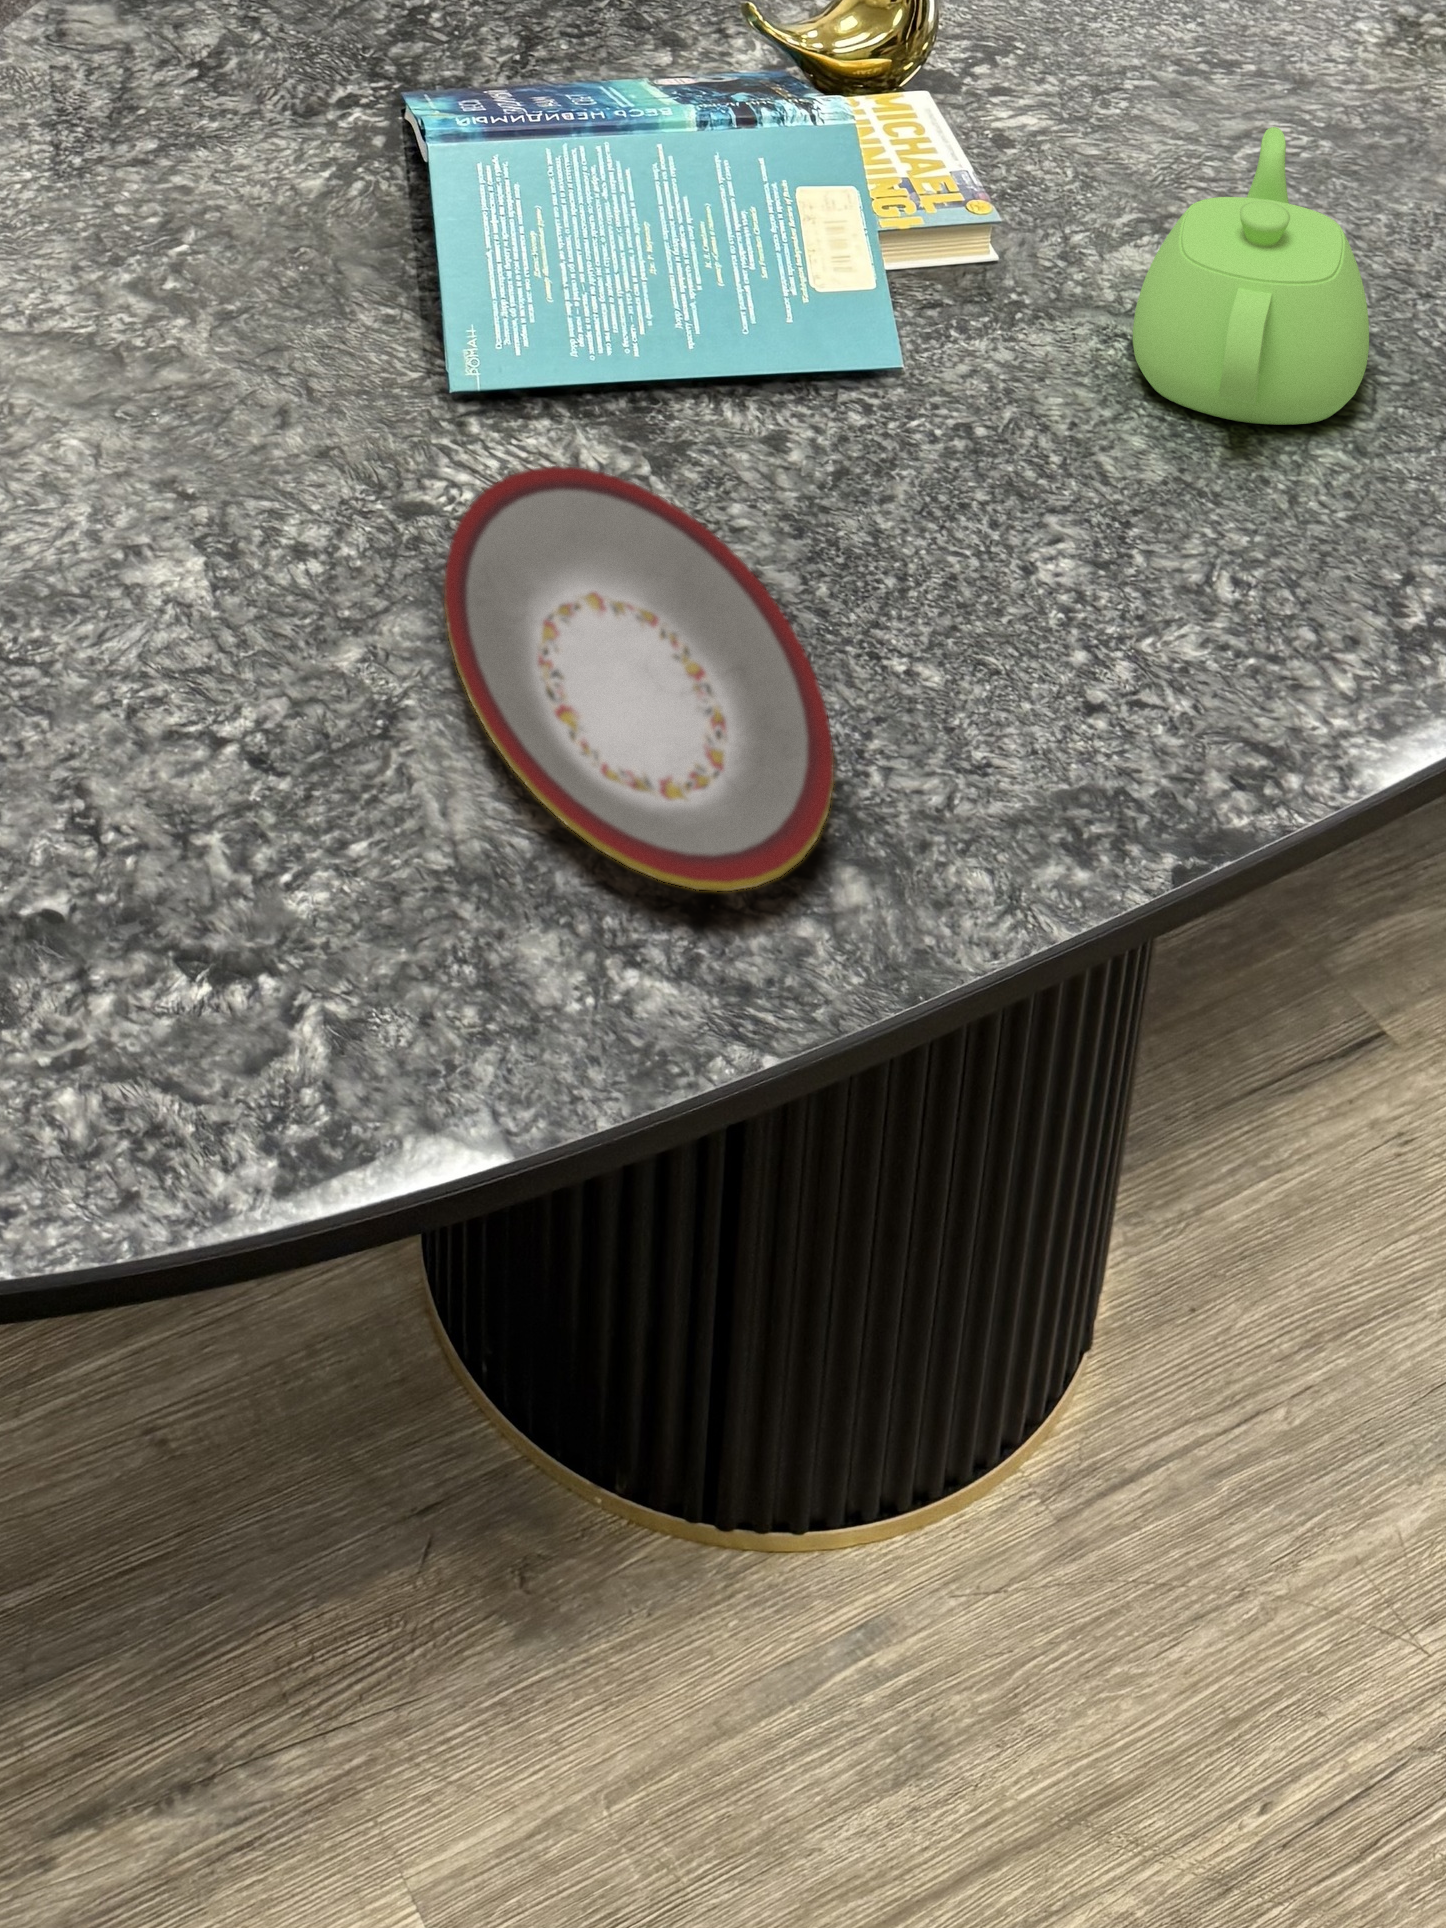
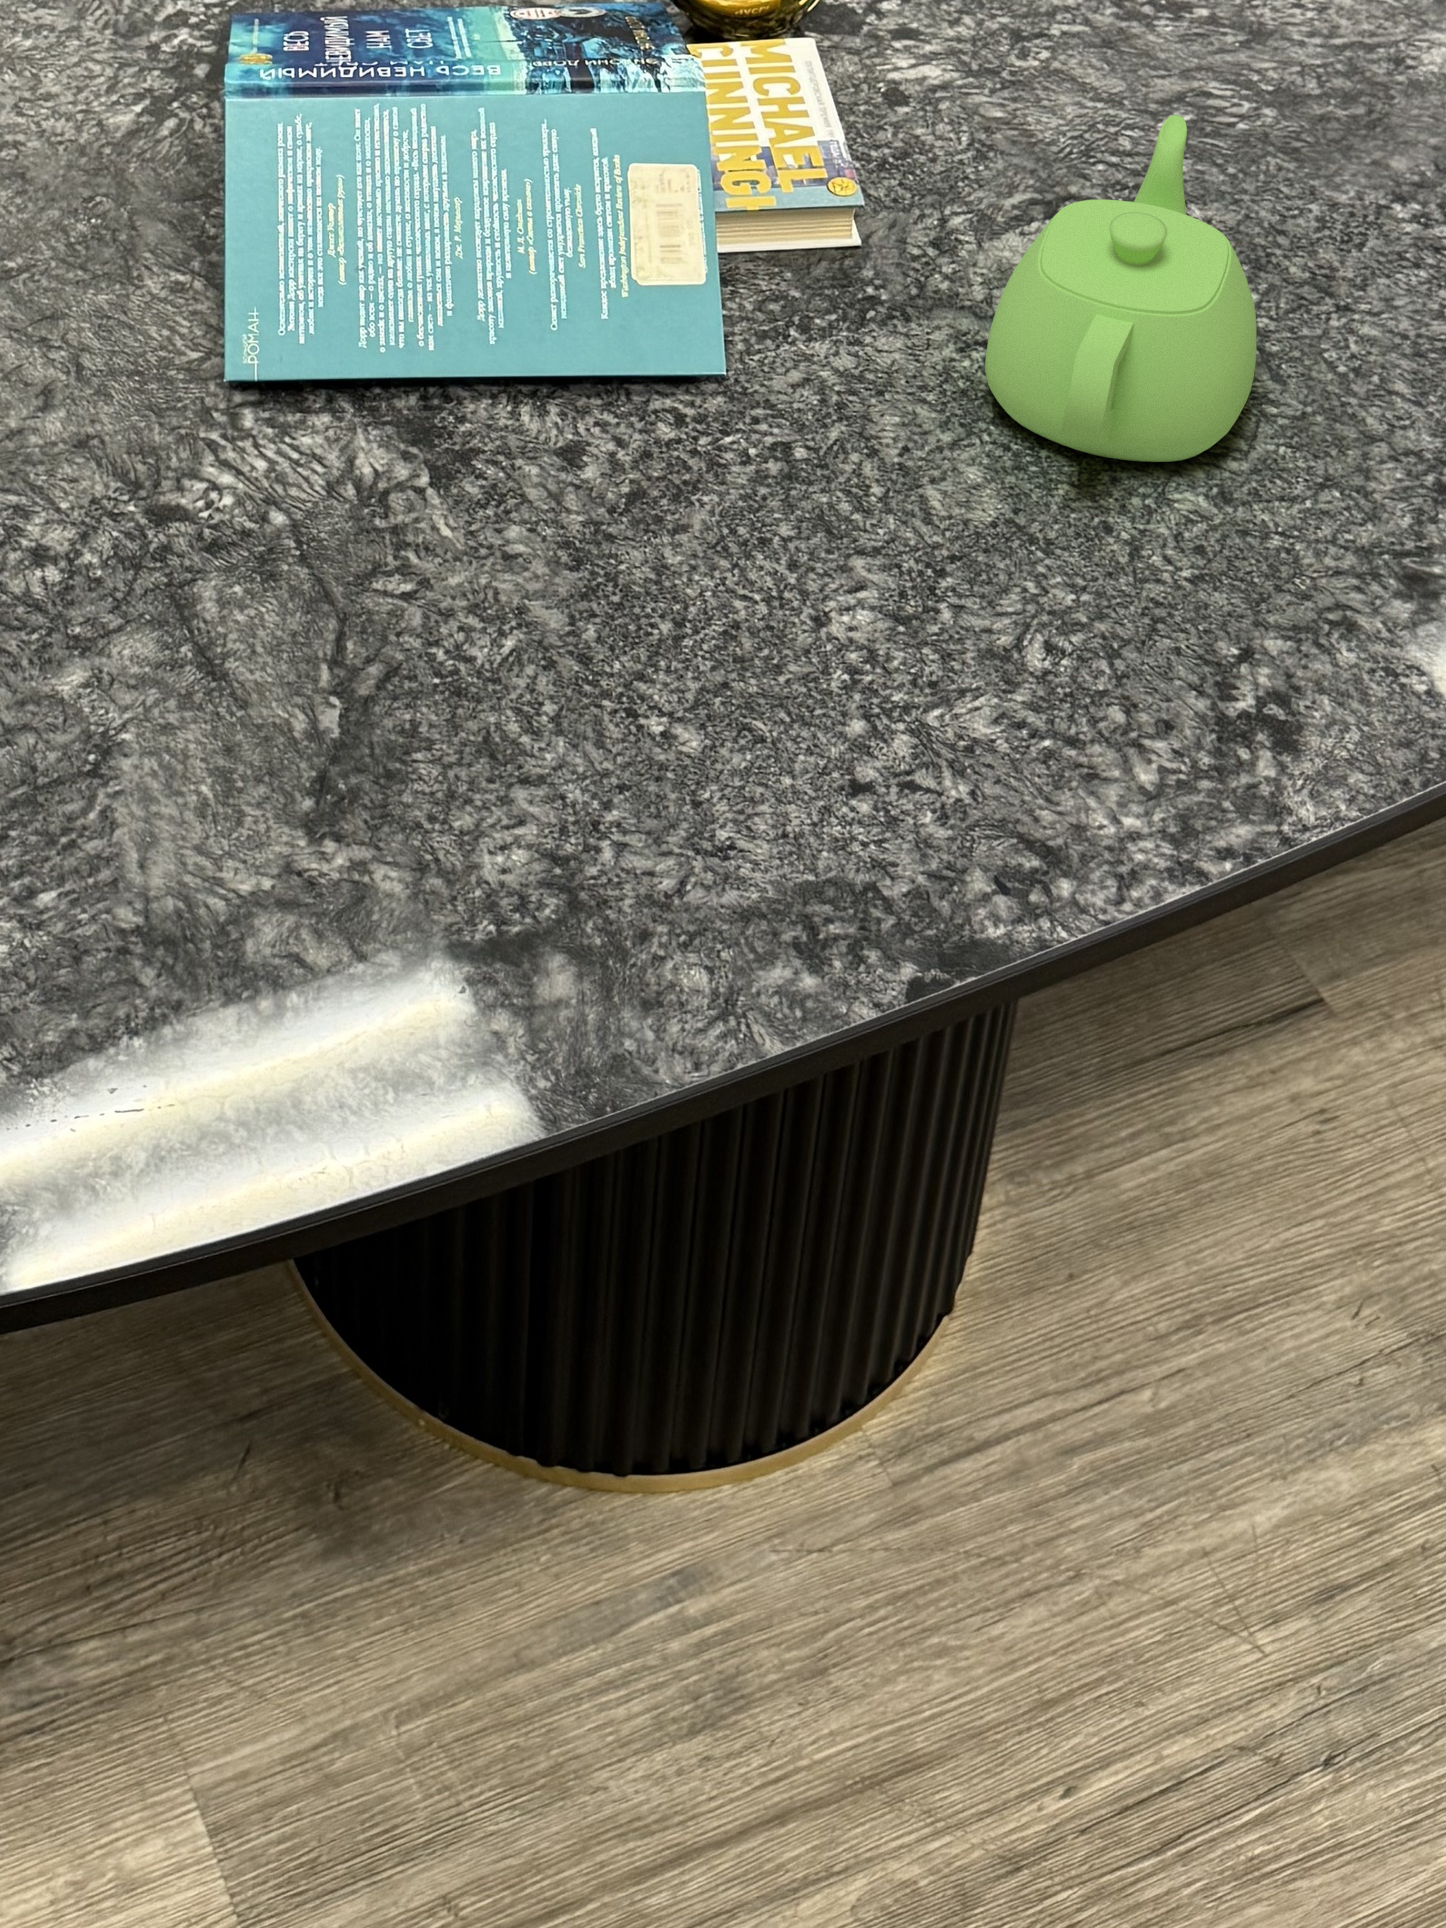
plate: present [444,466,834,891] -> none [168,476,556,989]

